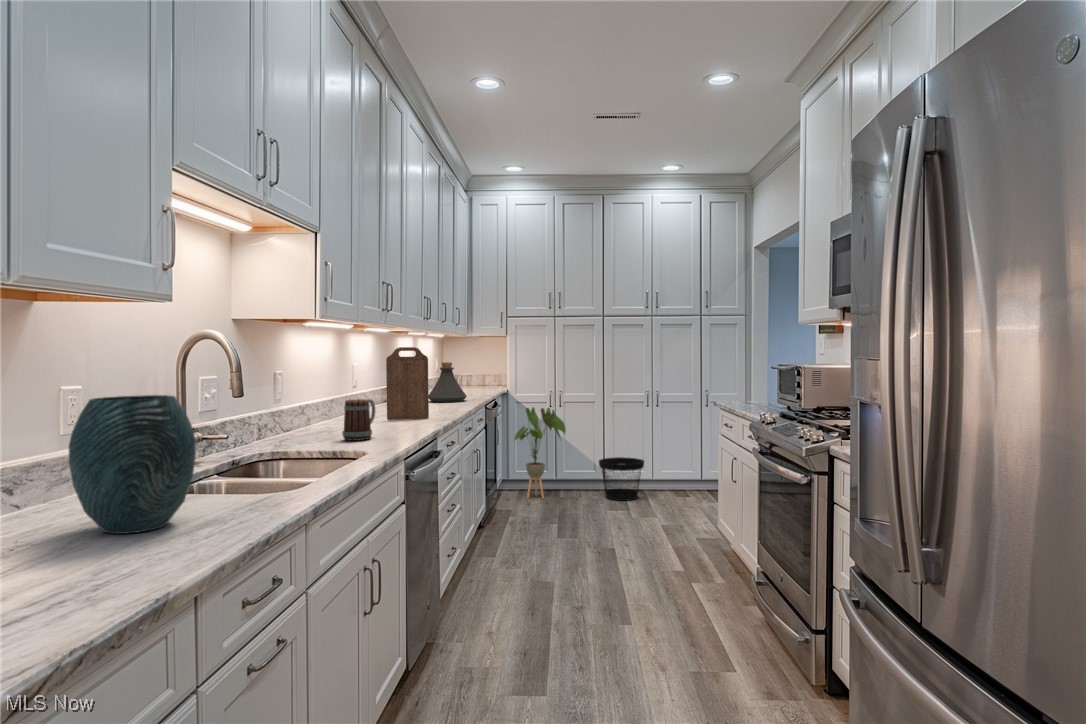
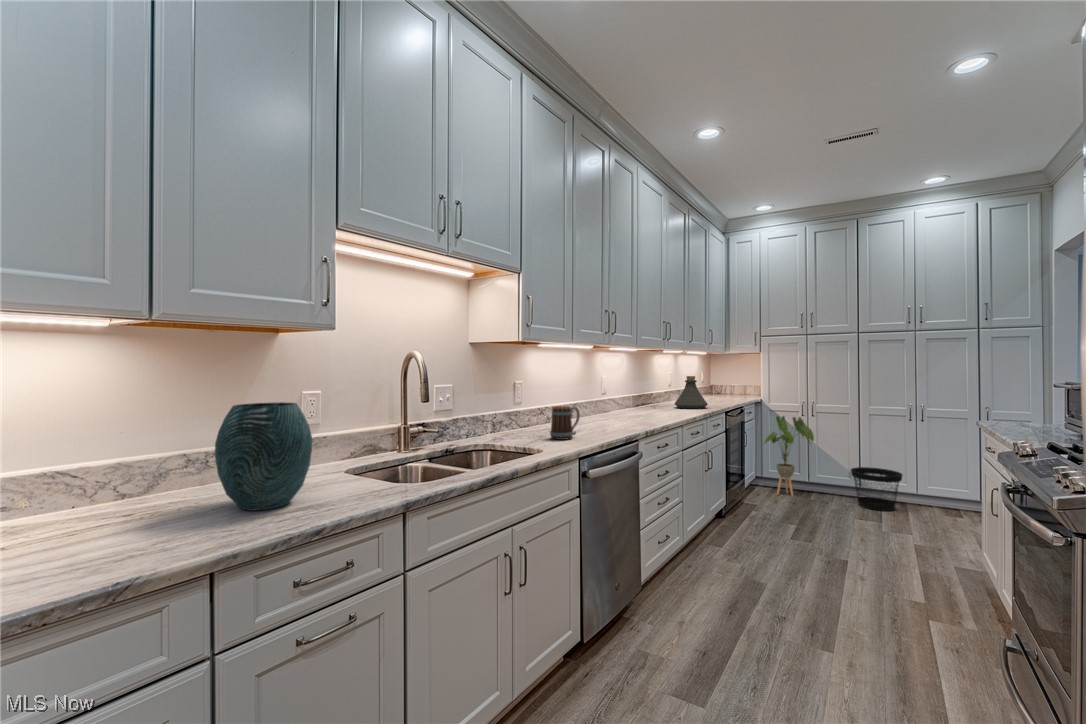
cutting board: present [386,347,429,420] -> none [614,364,649,423]

